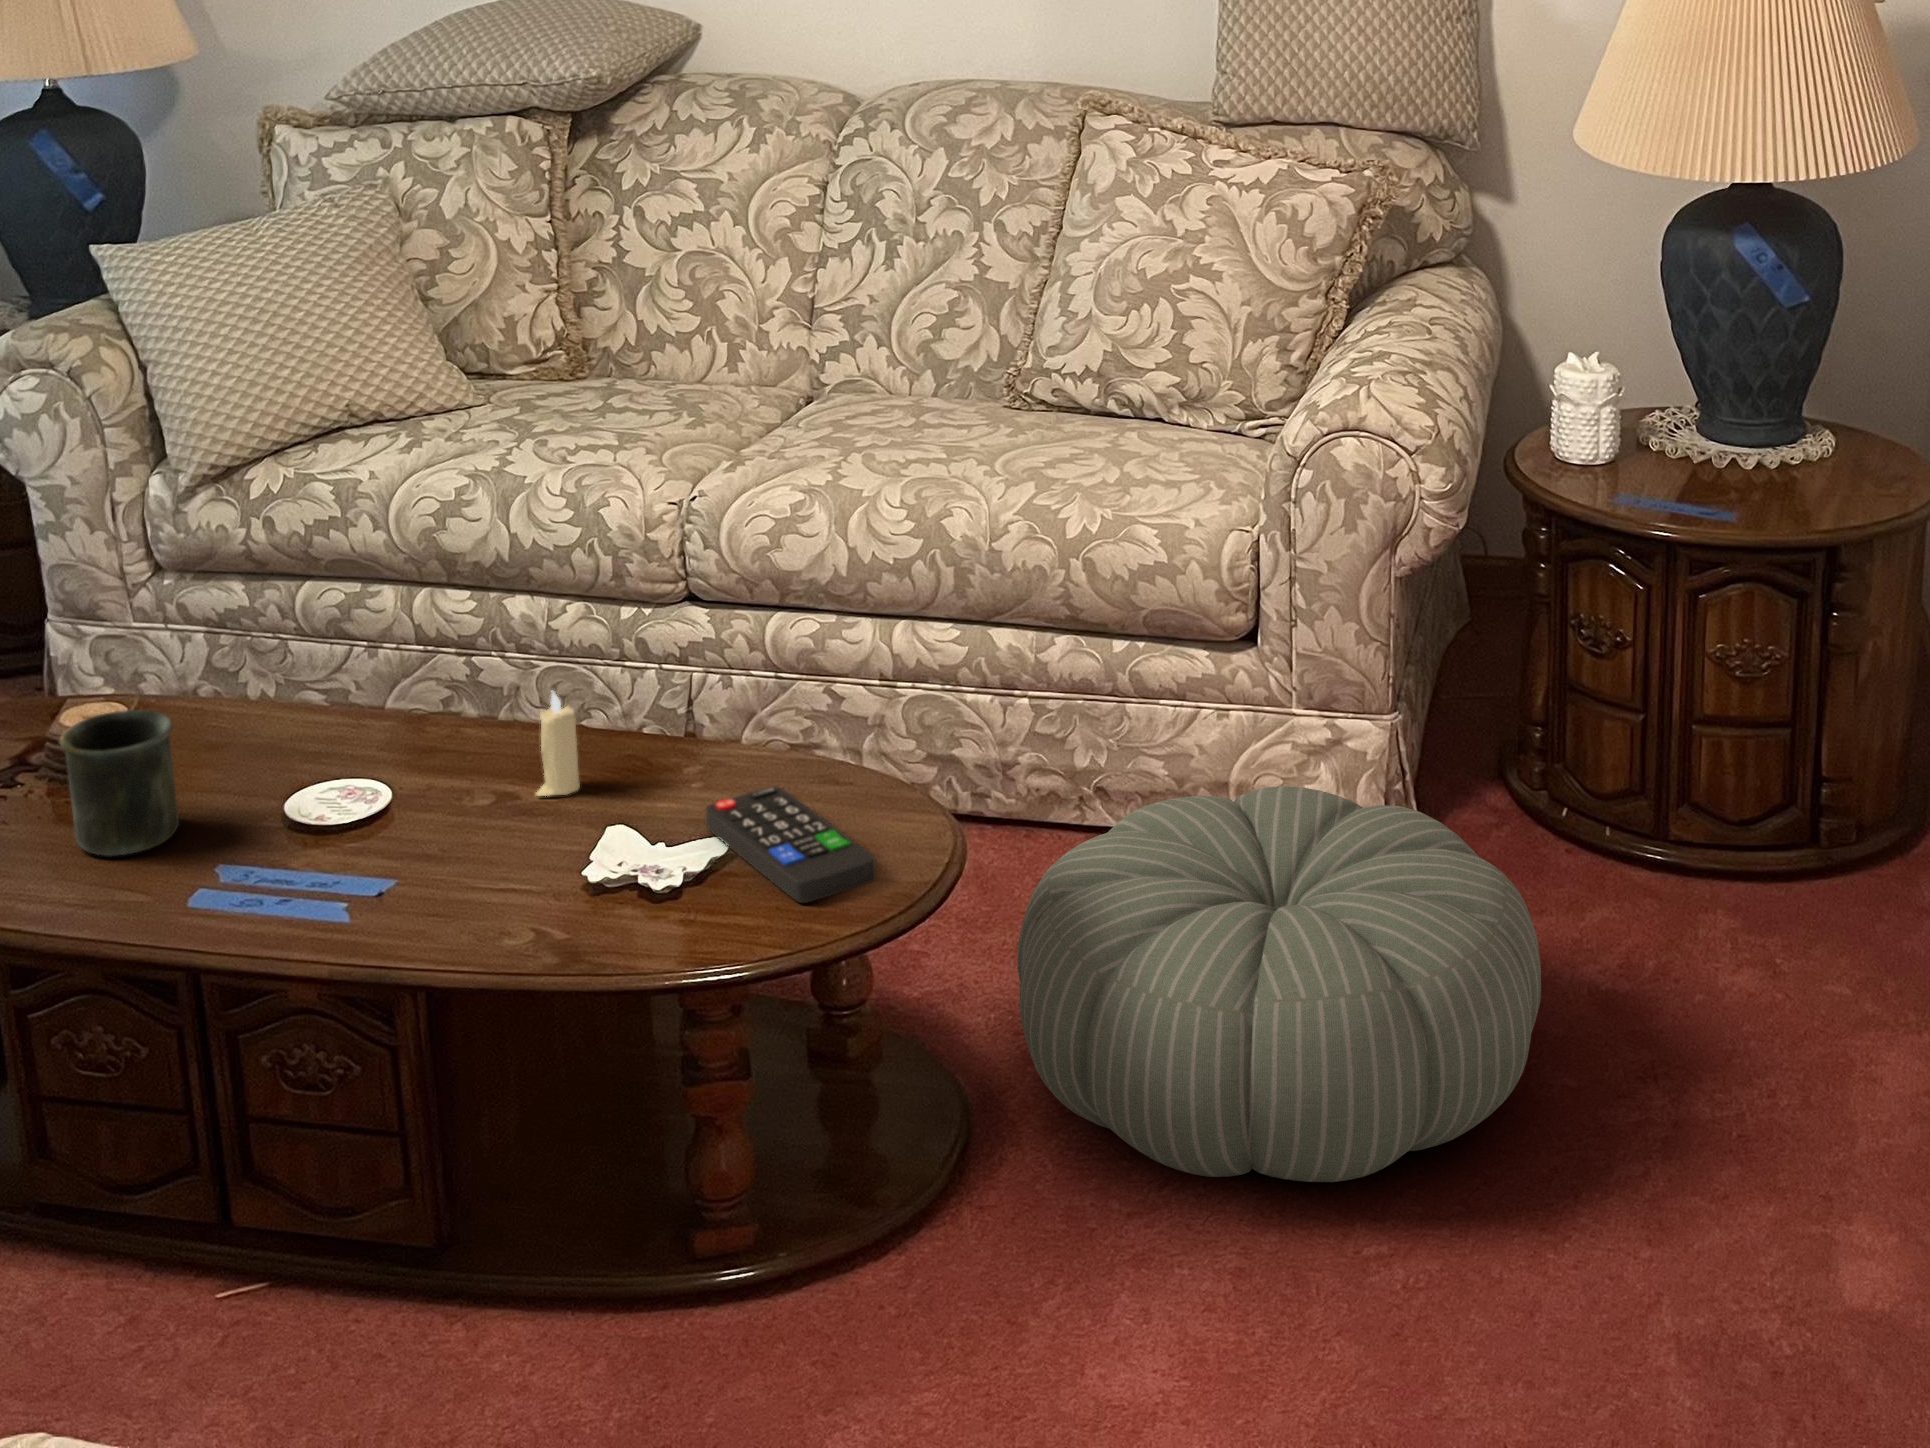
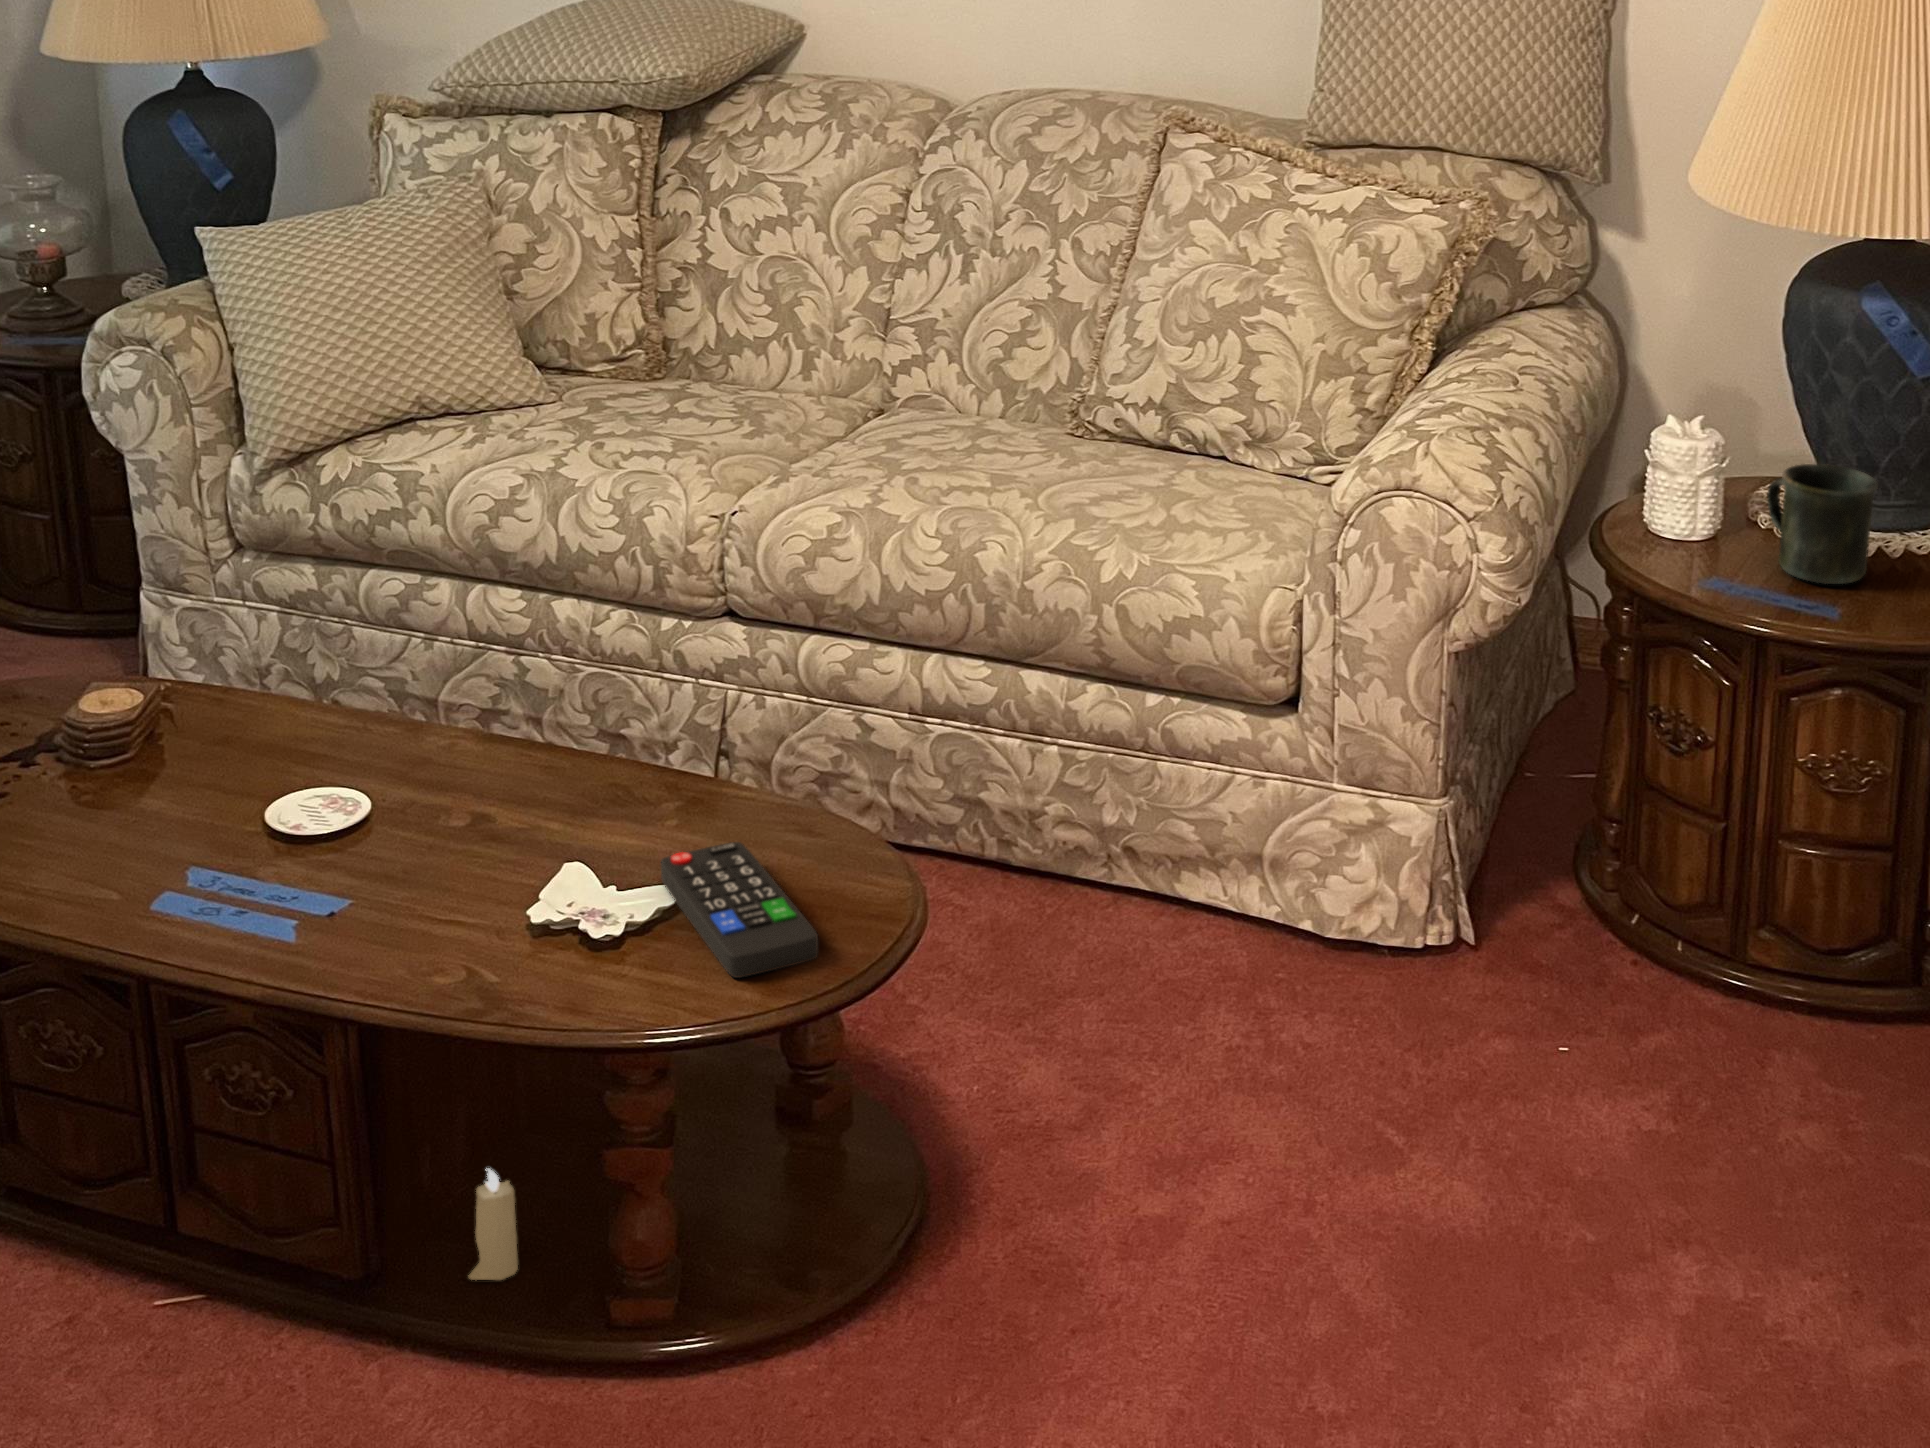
candle: present [536,691,580,796] -> present [469,1168,518,1280]
mug: present [60,710,179,856] -> present [1767,464,1878,584]
pouf: present [1017,786,1541,1182] -> none [990,872,1562,1327]

